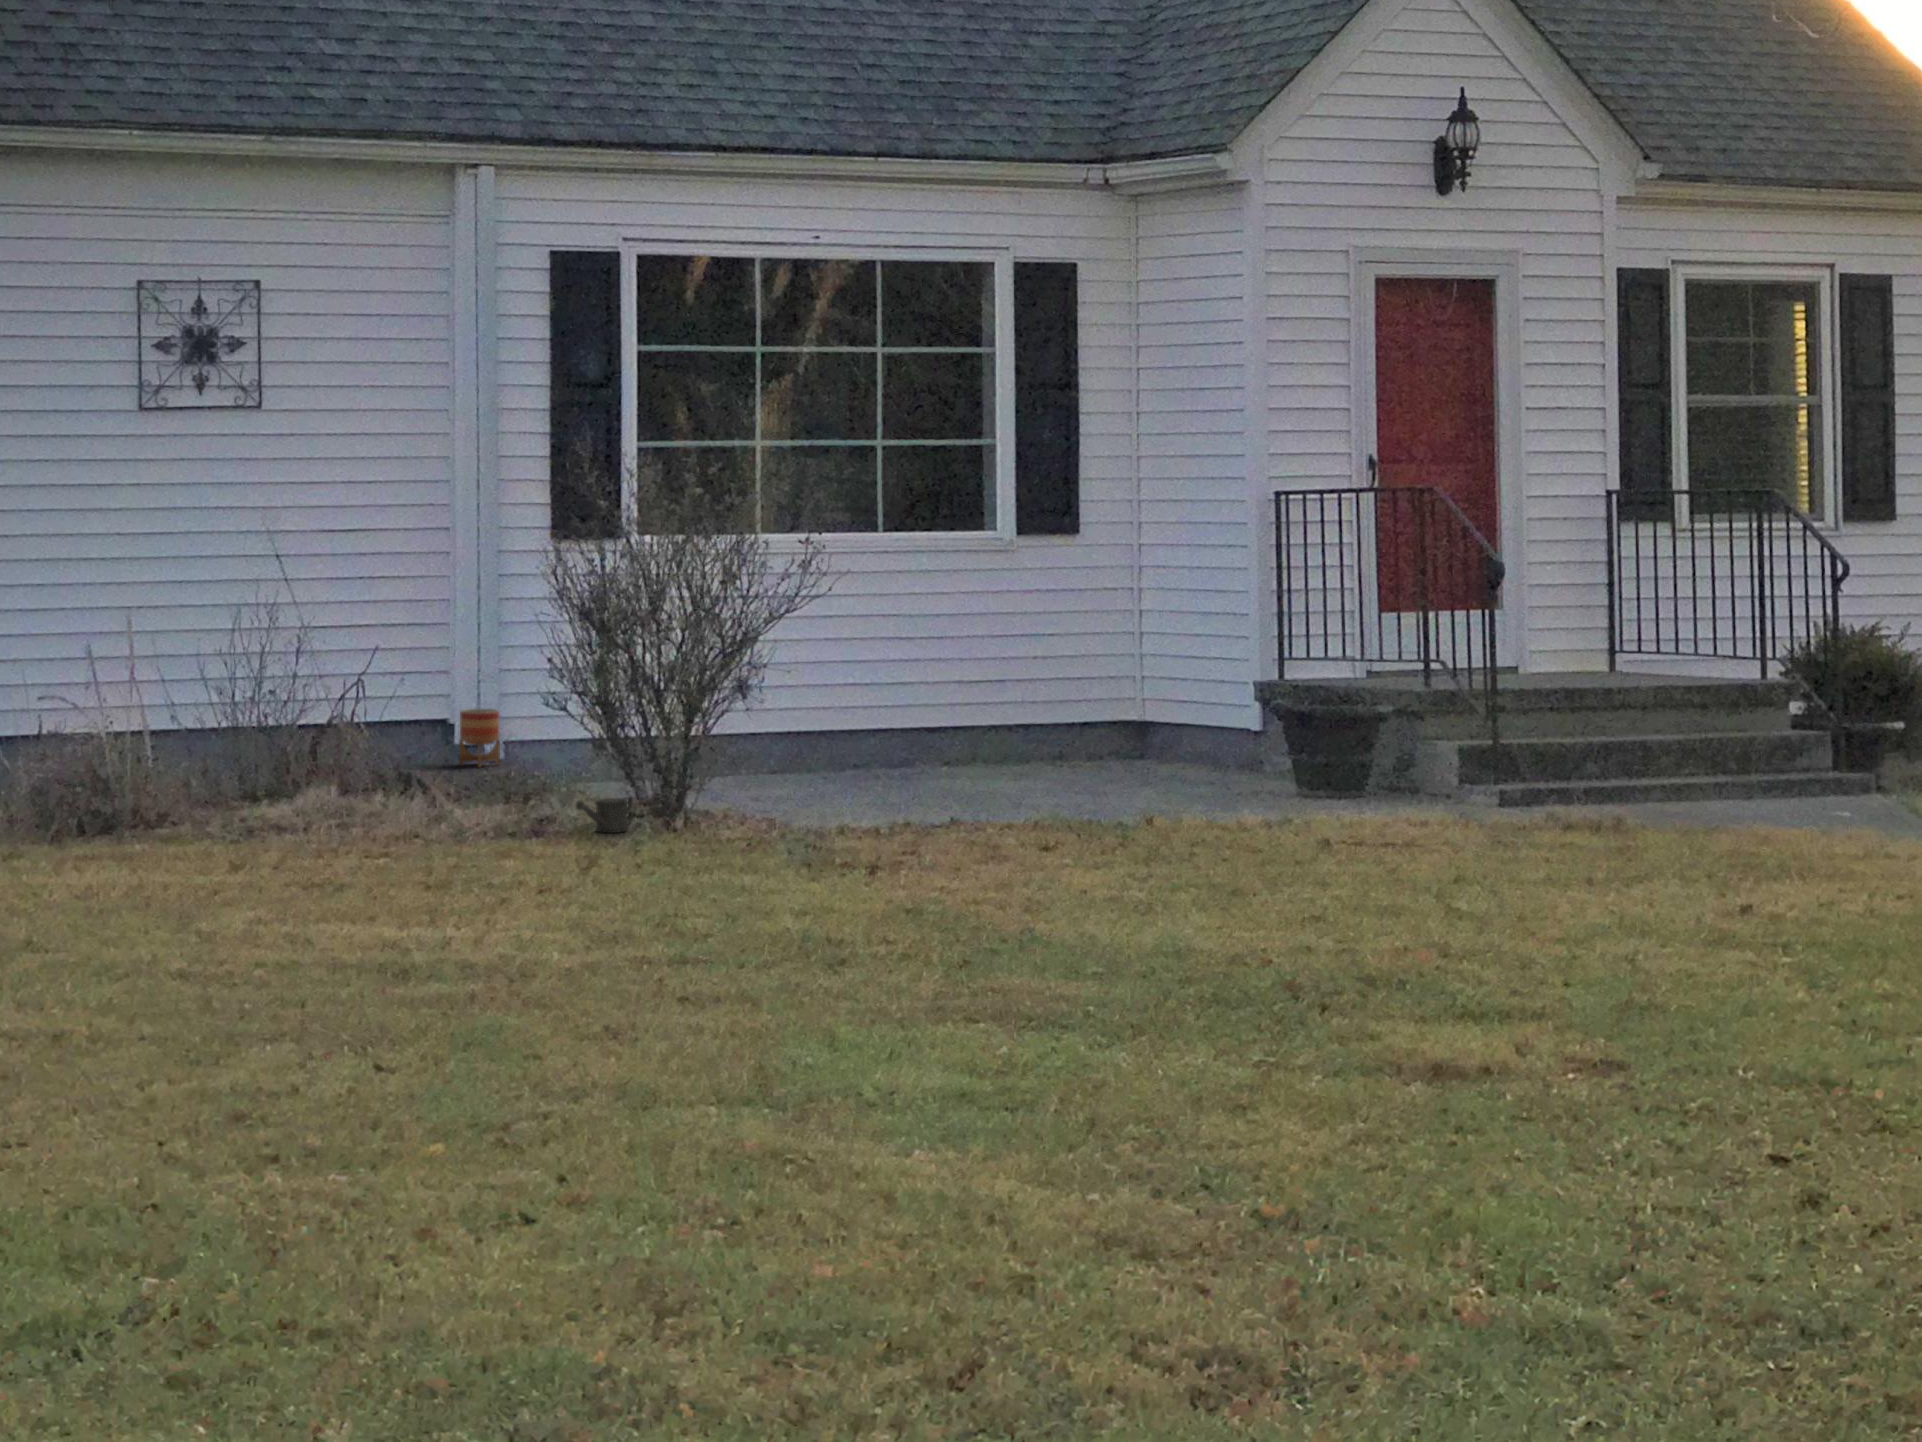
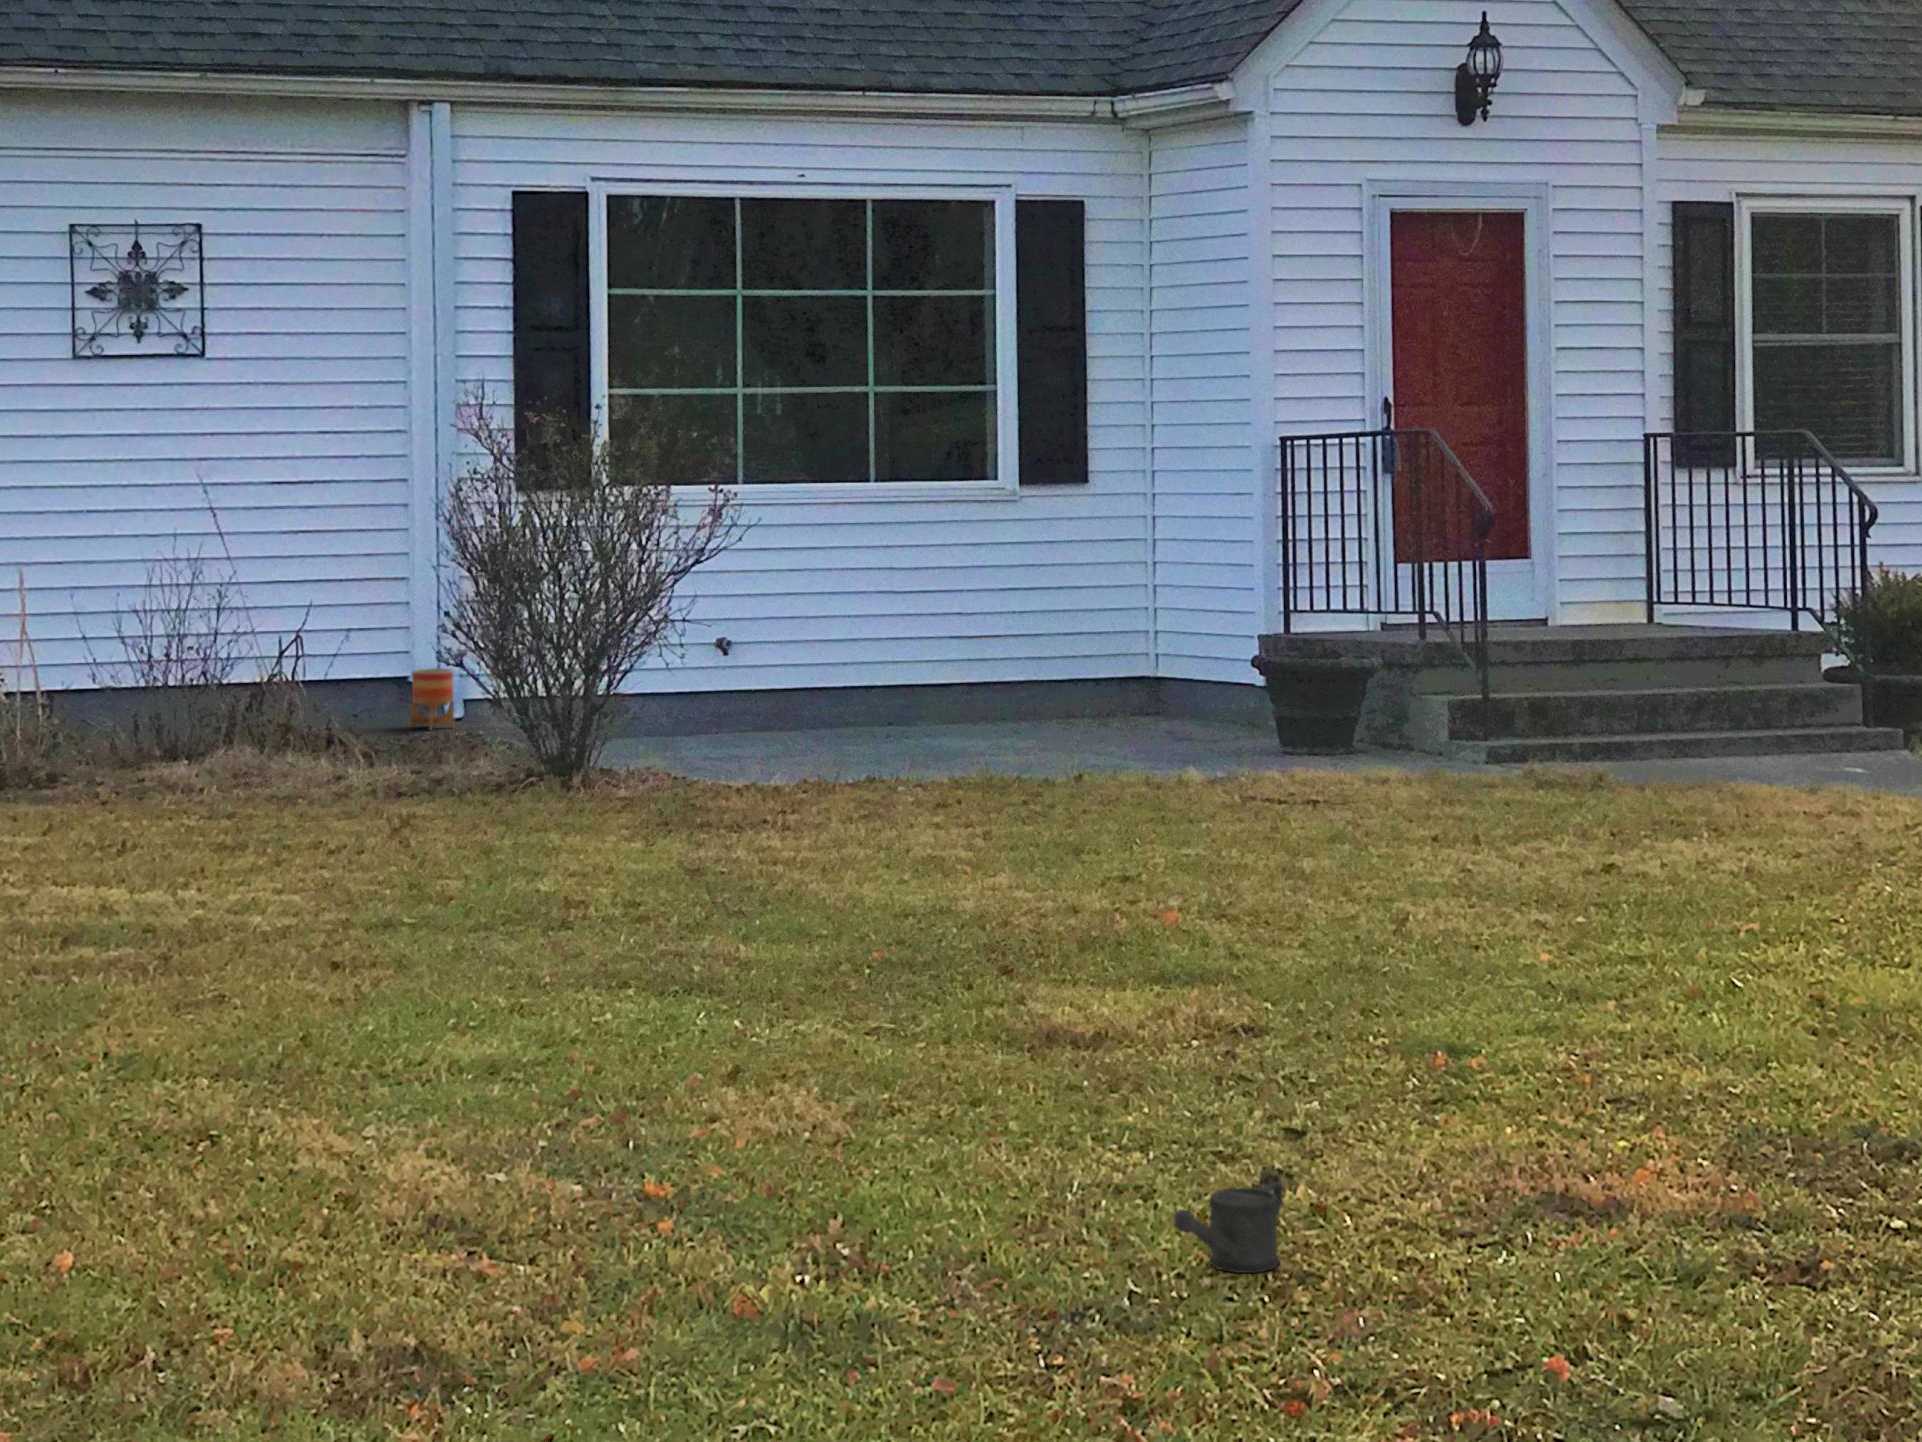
watering can: present [576,797,632,833] -> present [1174,1182,1283,1273]

